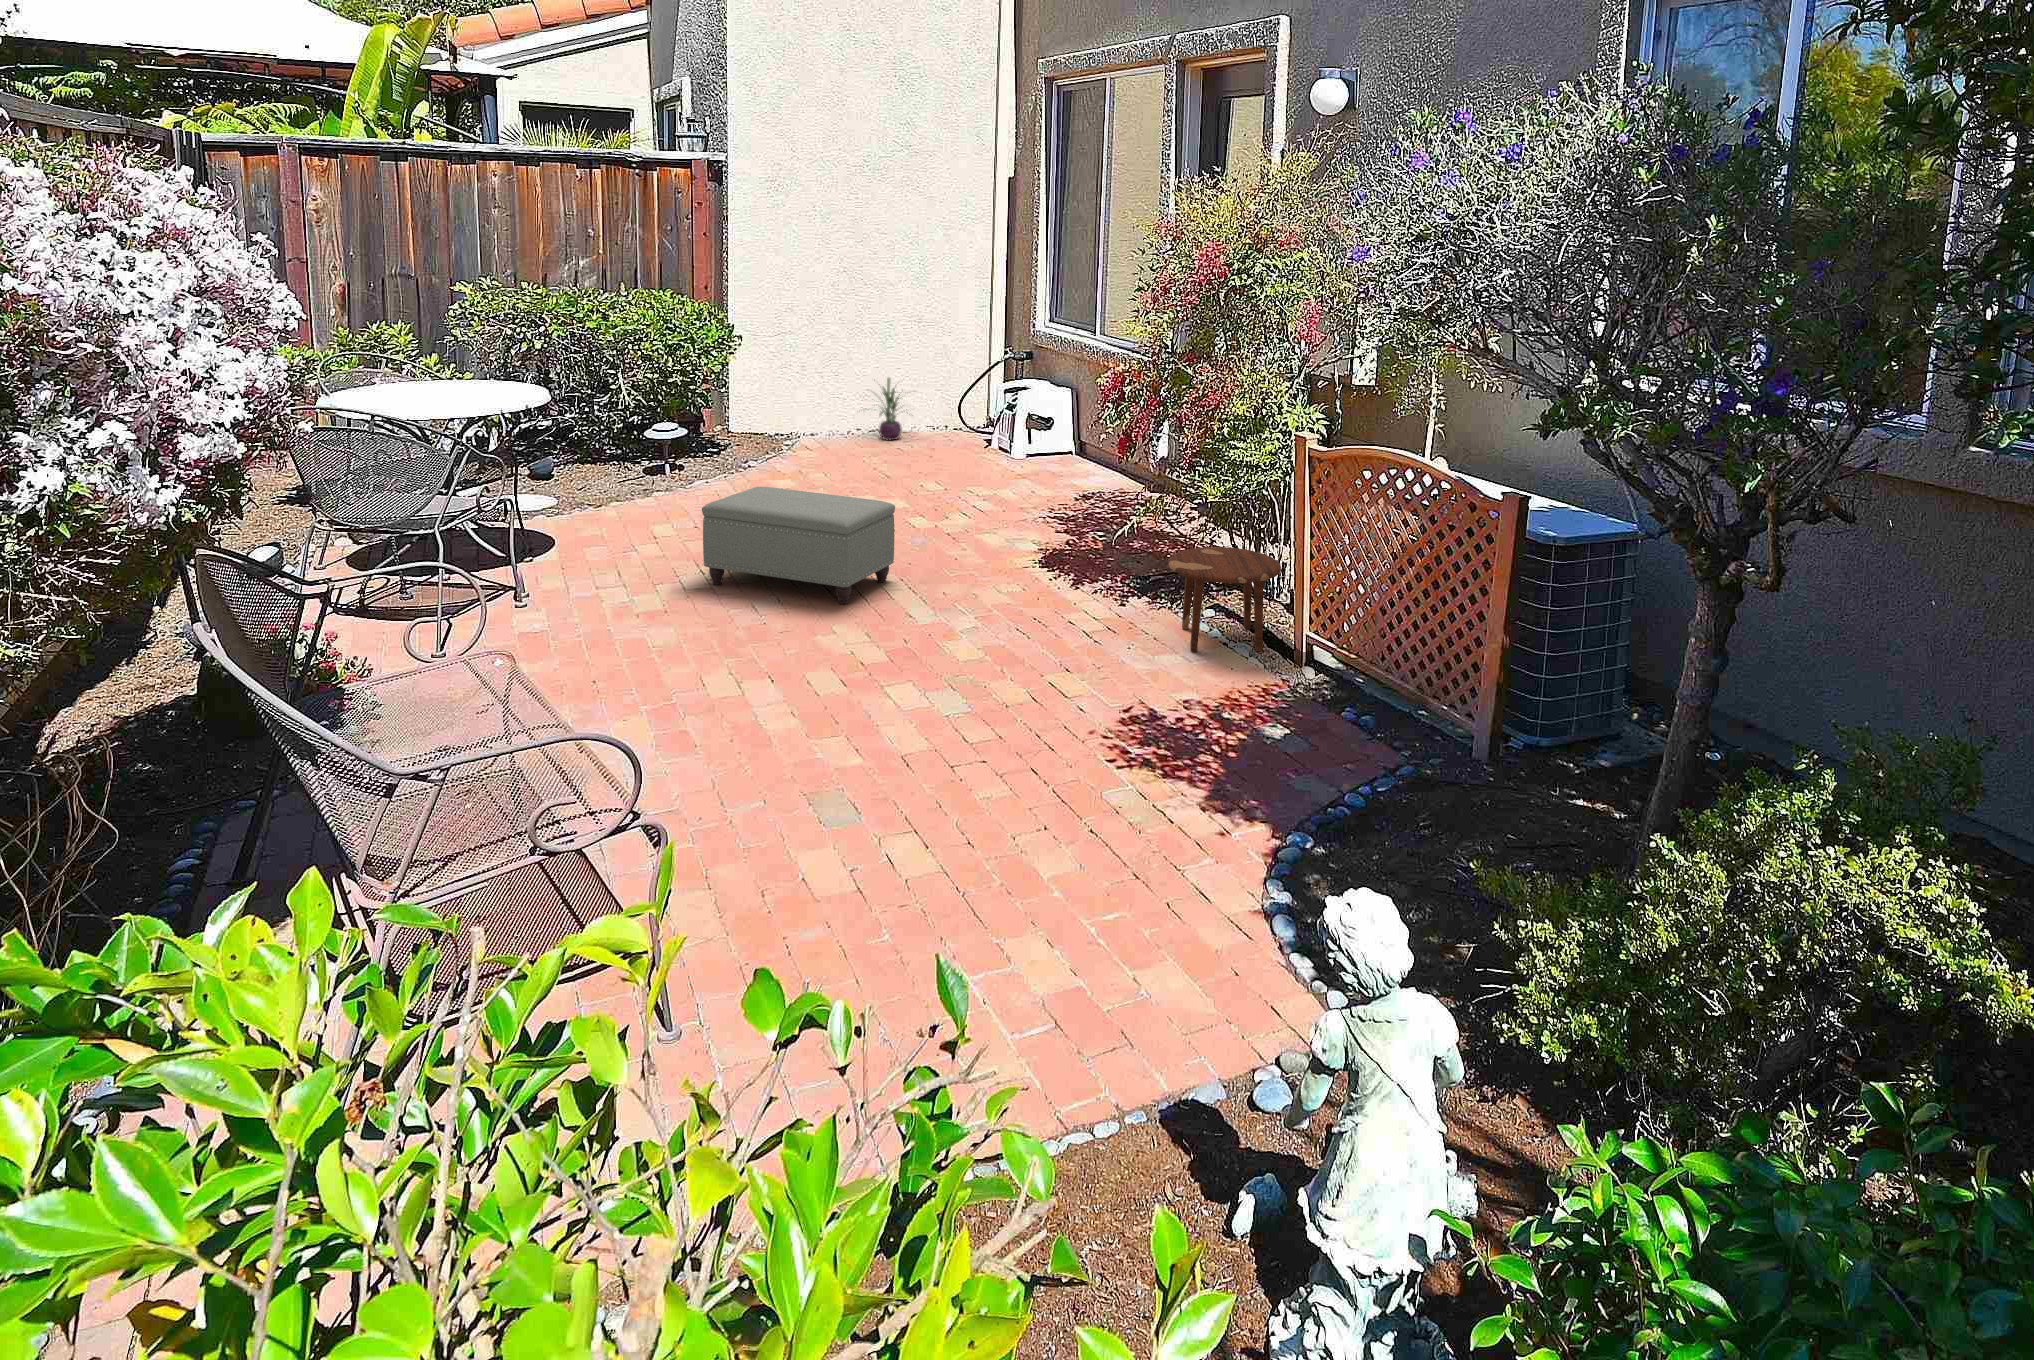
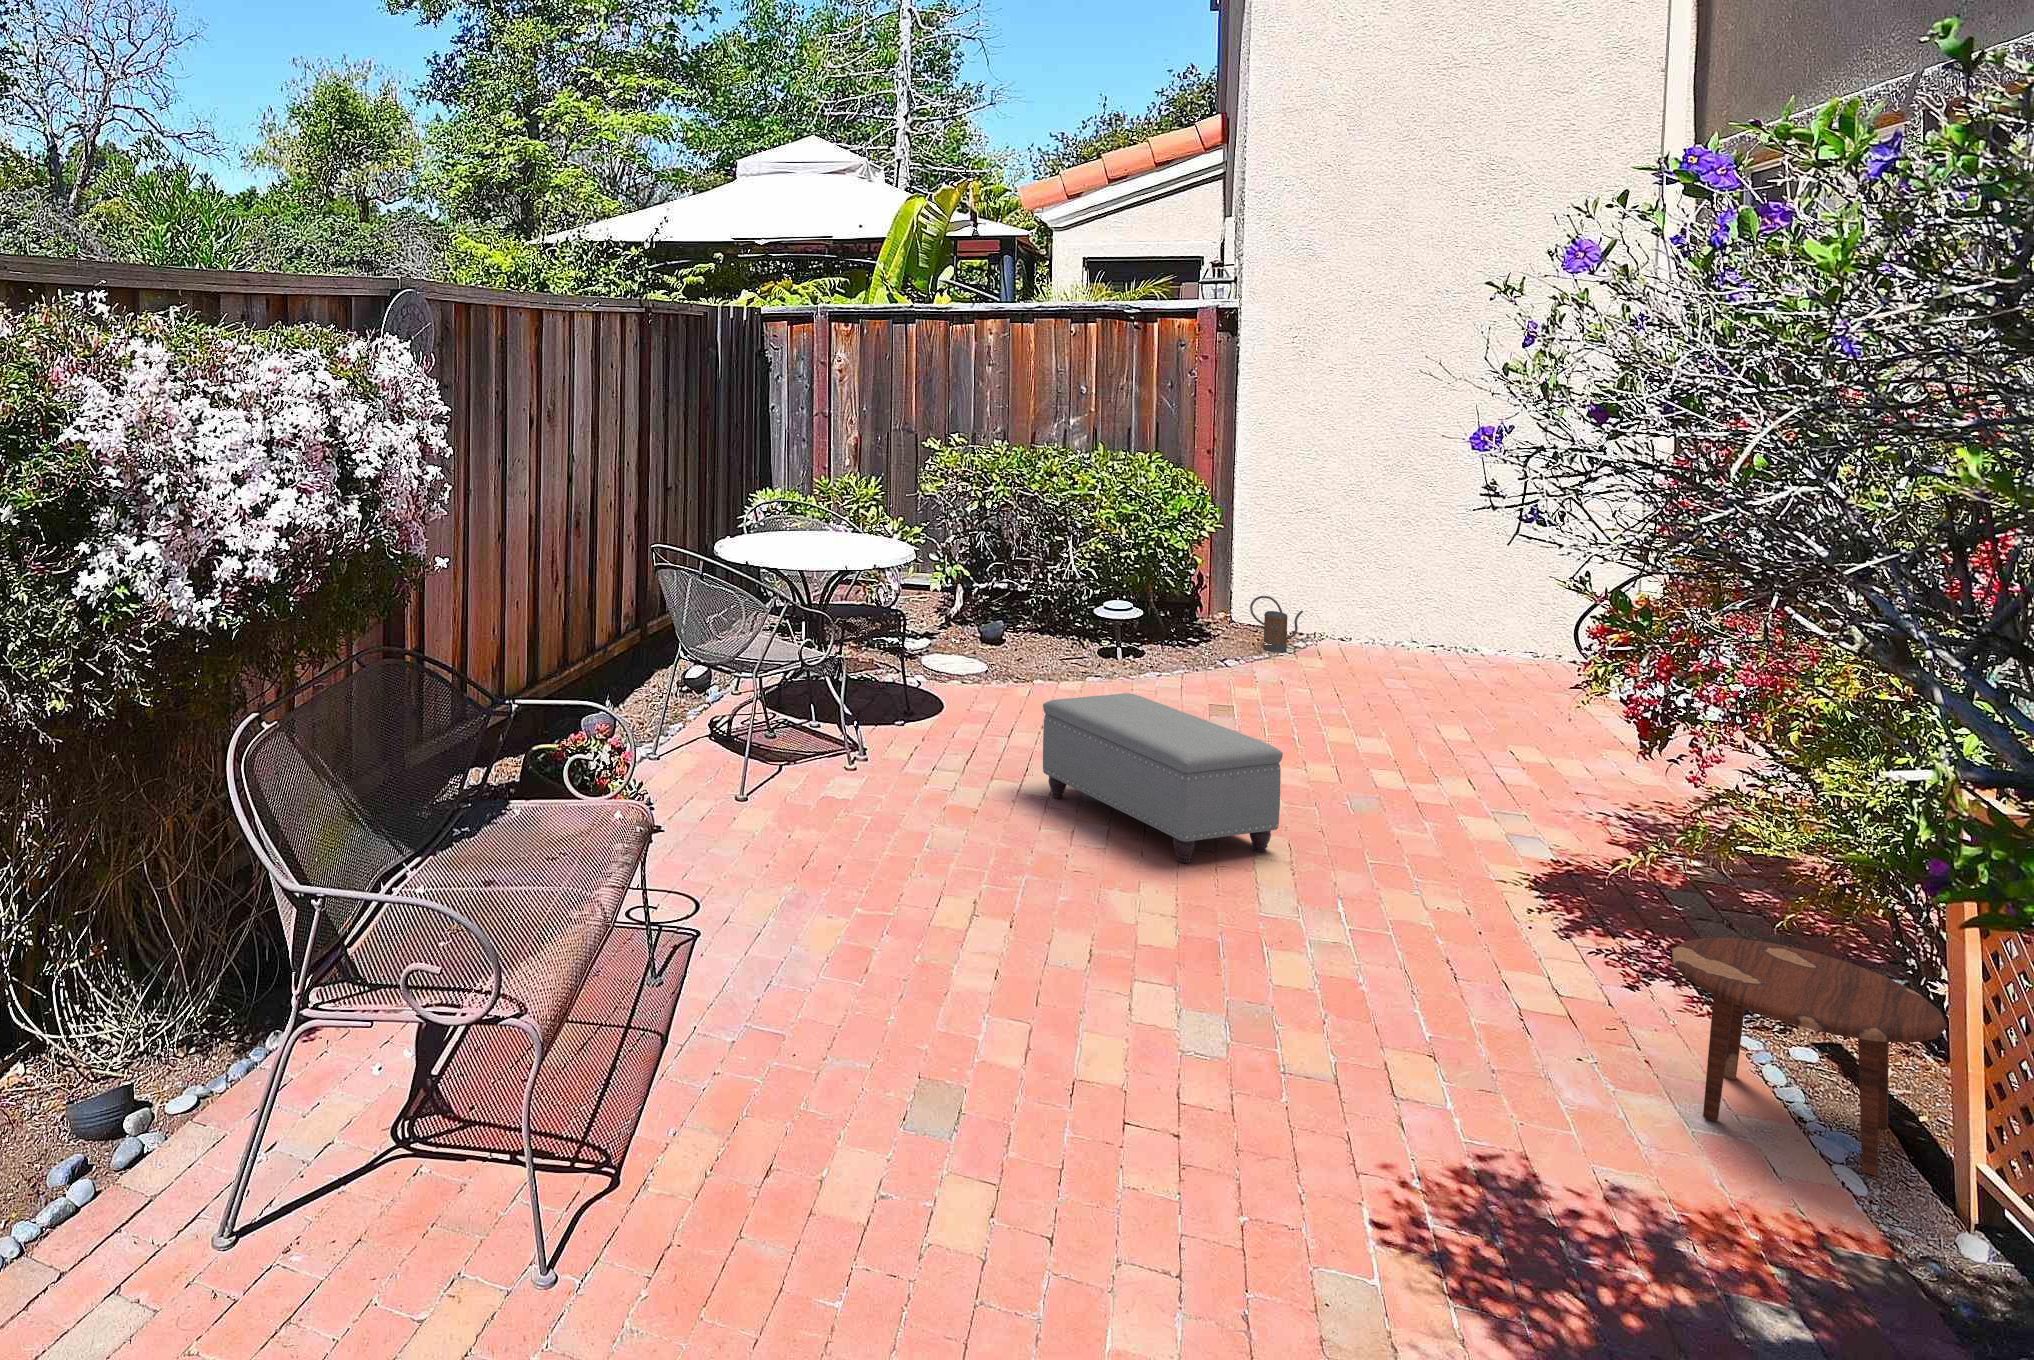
decorative plant: present [868,378,908,440] -> none [1393,589,1500,676]
watering can: none [750,399,790,443] -> present [1250,596,1303,652]

